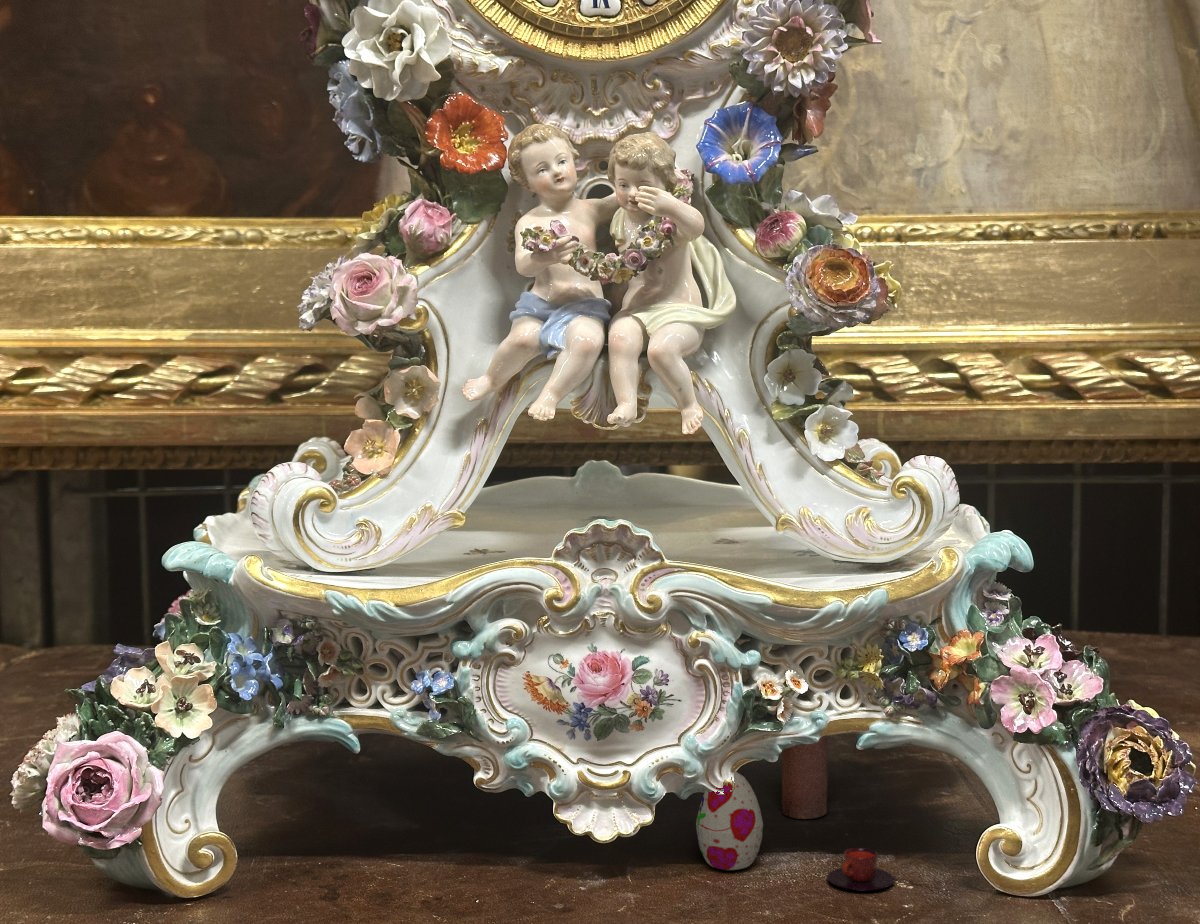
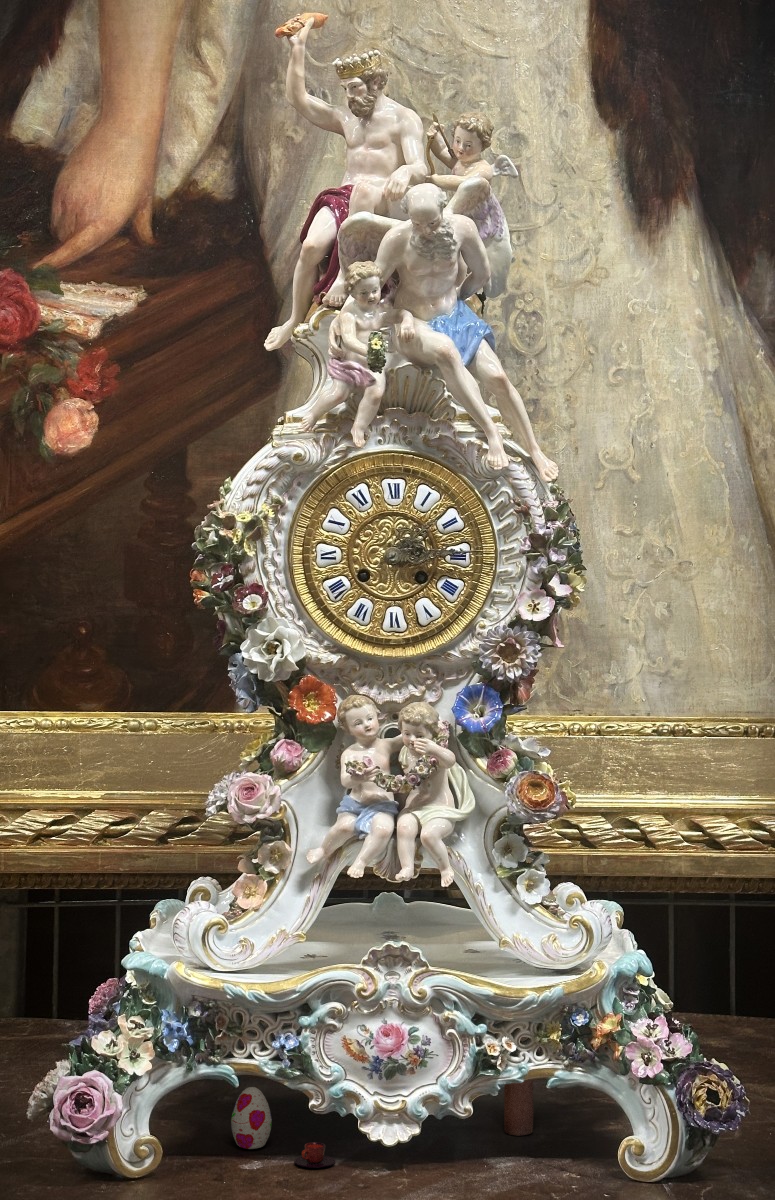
decorative egg: present [696,771,763,870] -> present [231,1087,272,1149]
teacup: present [827,848,895,890] -> present [294,1142,335,1168]

